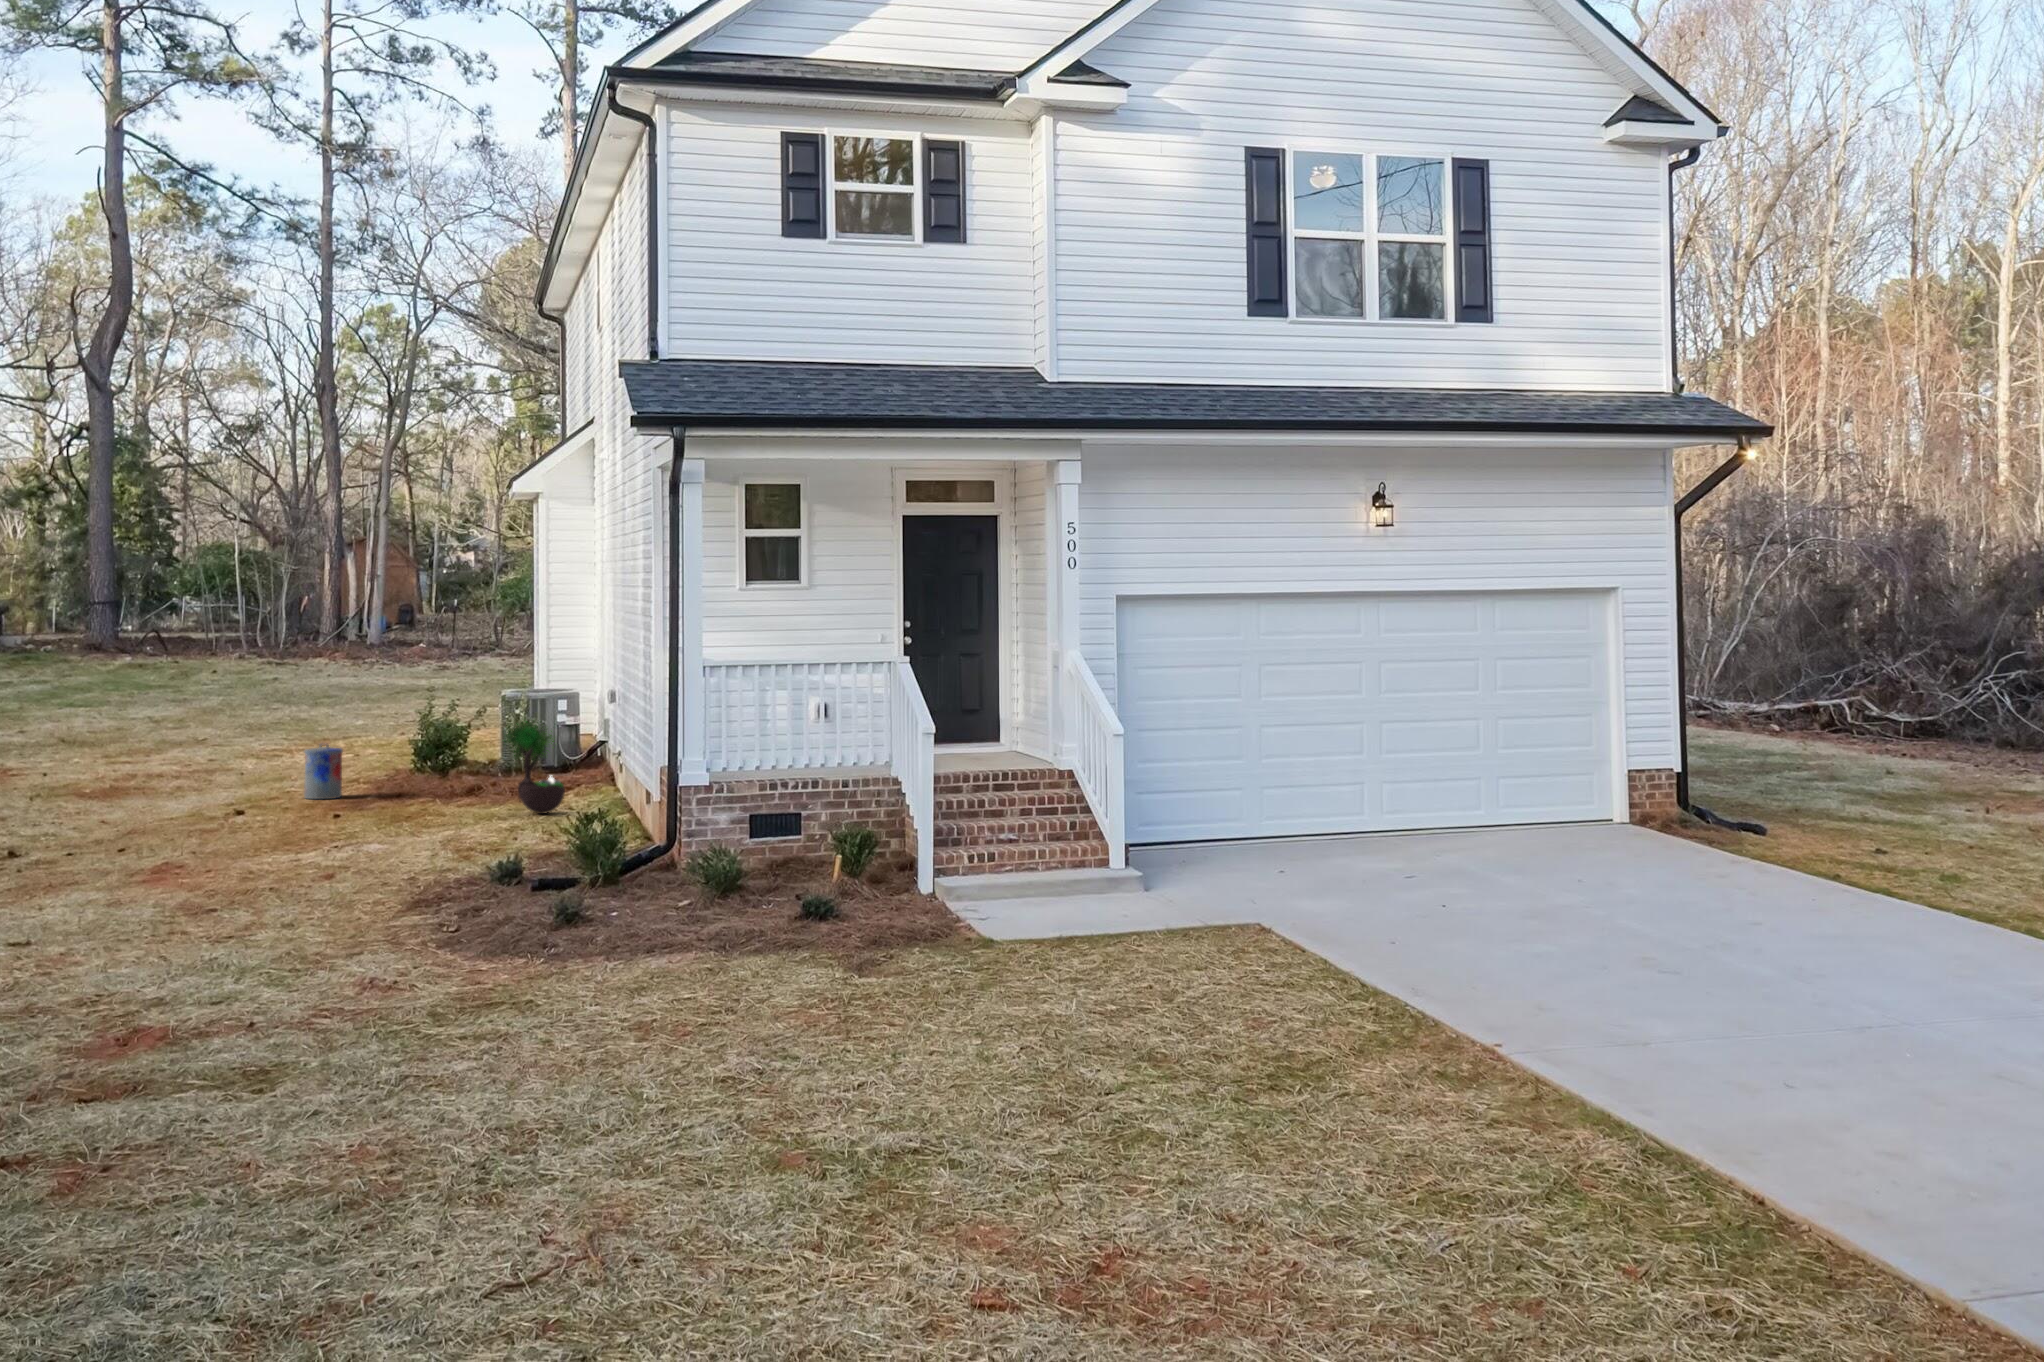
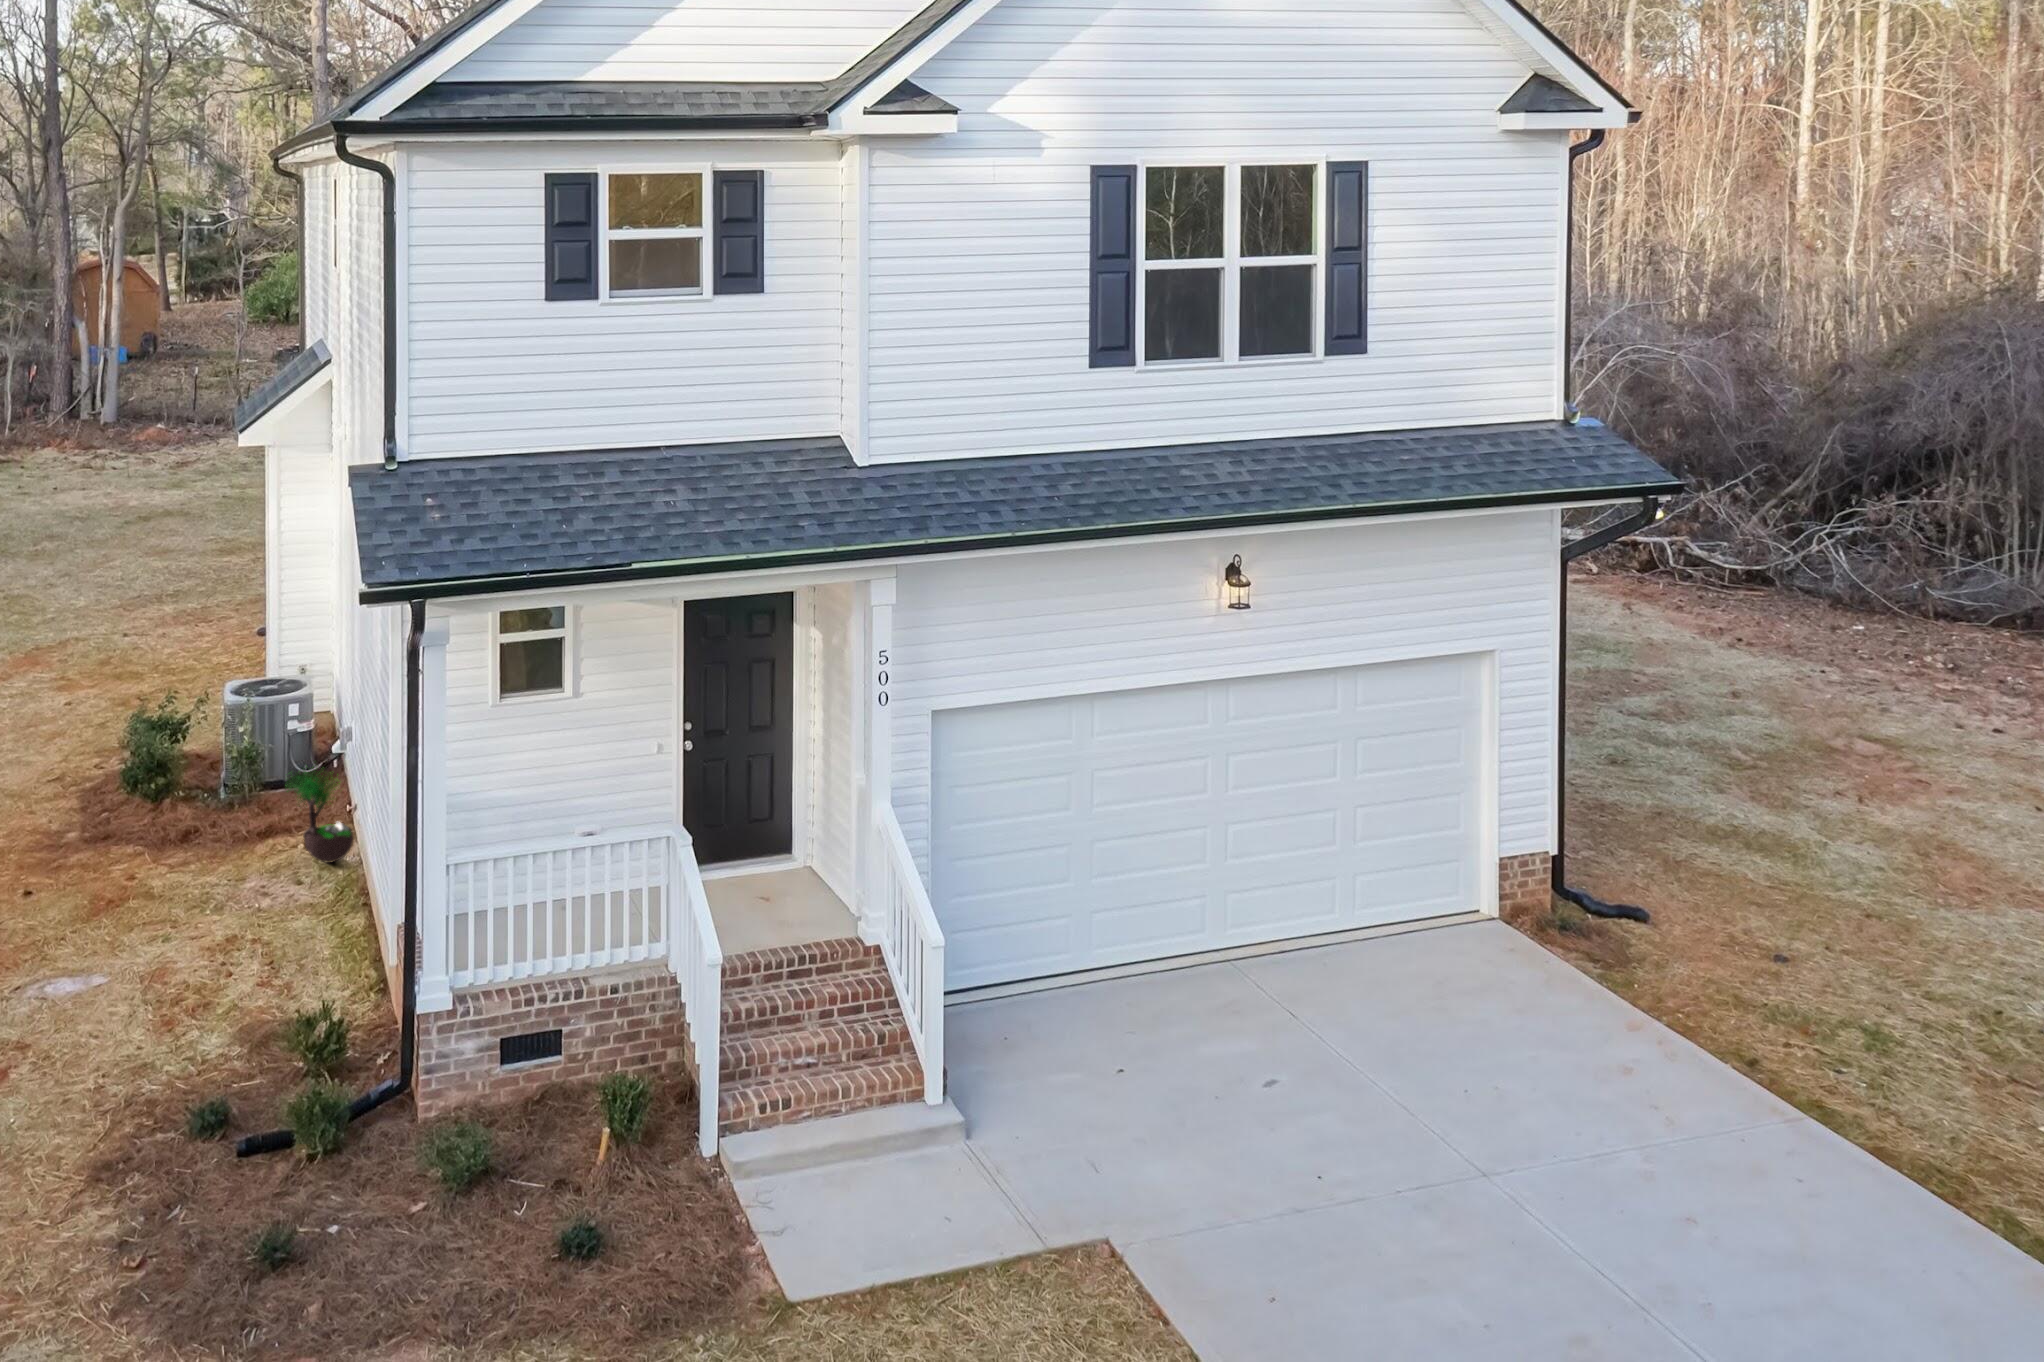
trash can: present [304,744,343,799] -> none [99,755,142,814]

